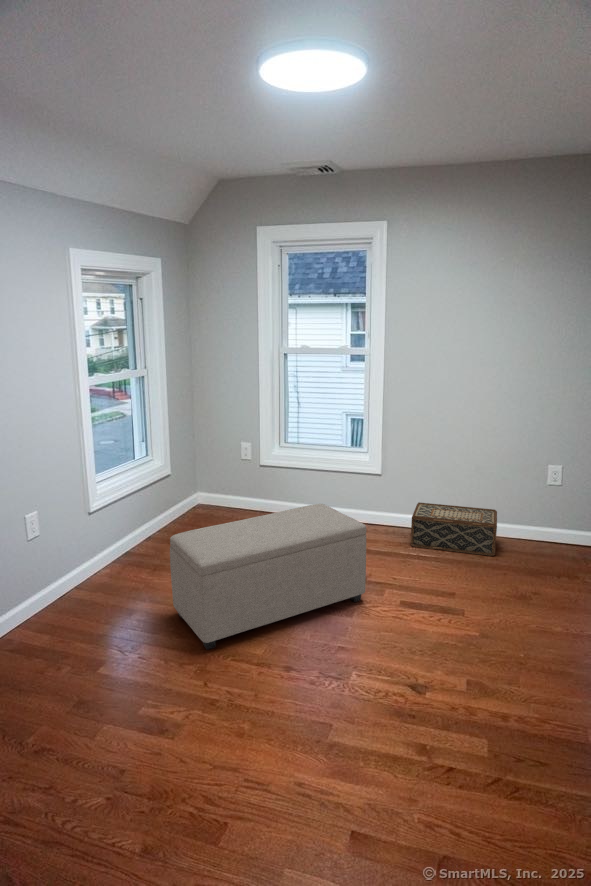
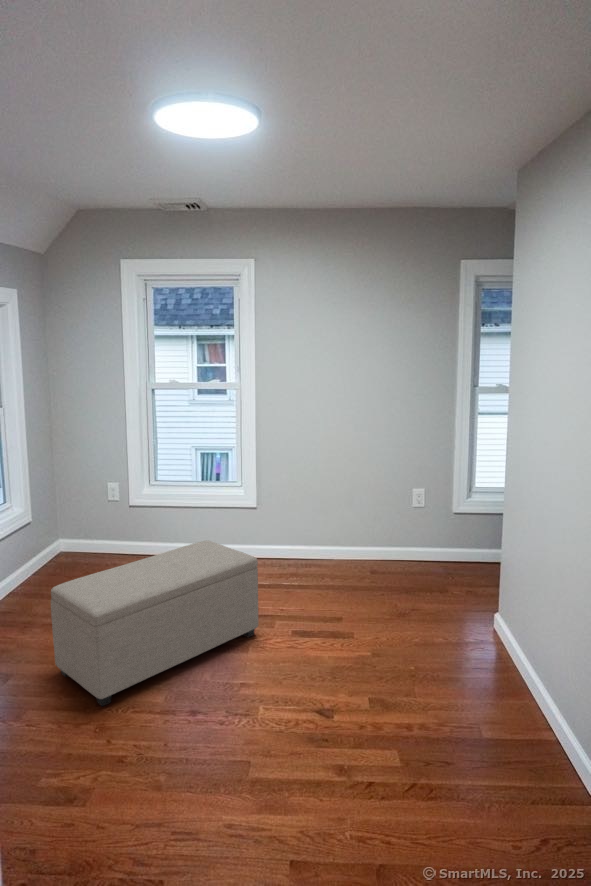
woven basket: present [411,502,497,556] -> none [292,532,373,578]

